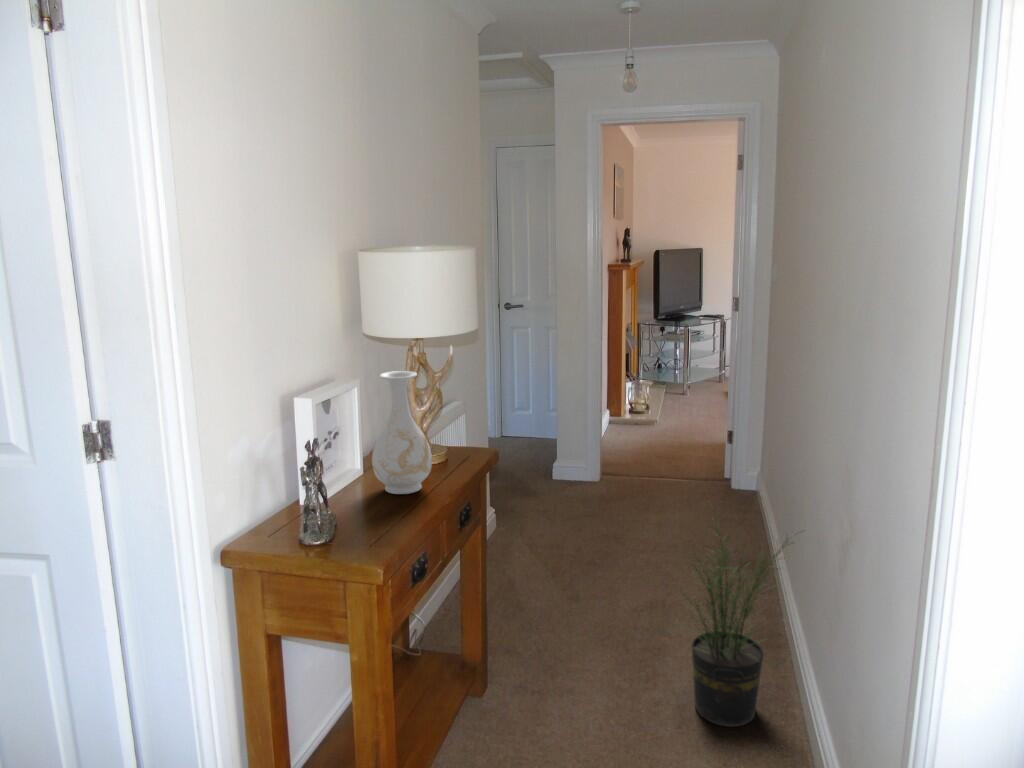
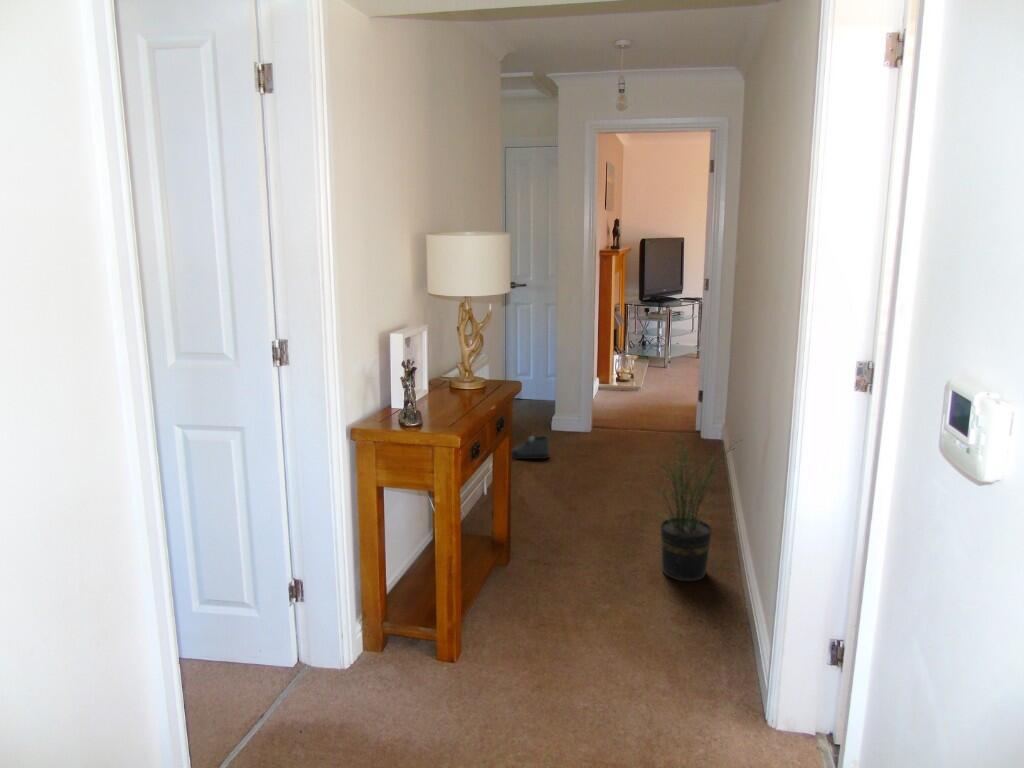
vase: present [372,371,432,494] -> none [440,319,481,403]
shoe: none [498,493,547,523] -> present [512,436,549,459]

